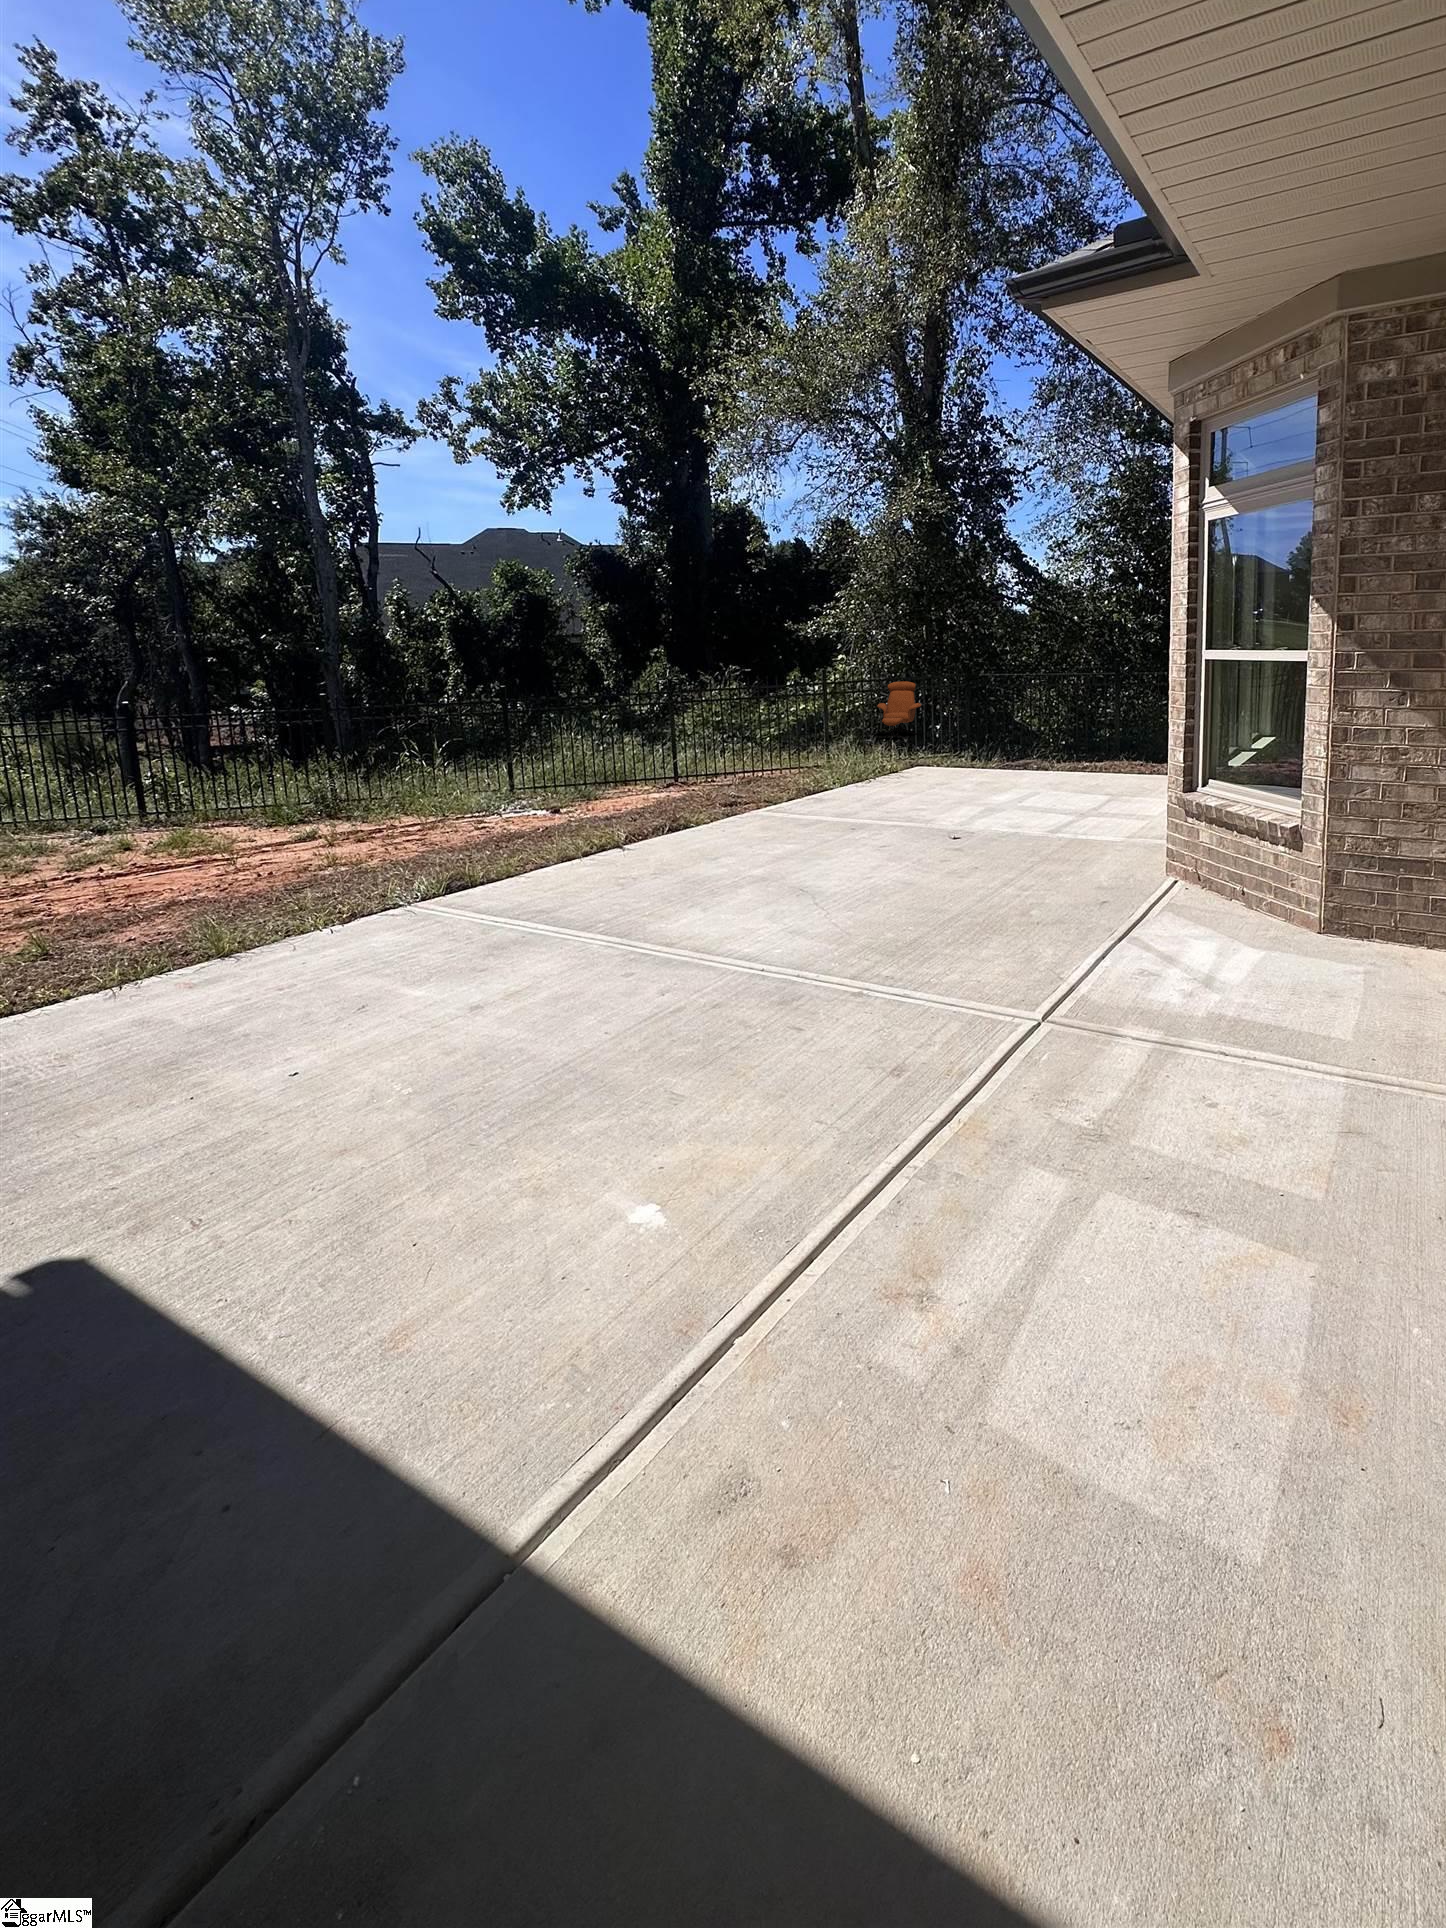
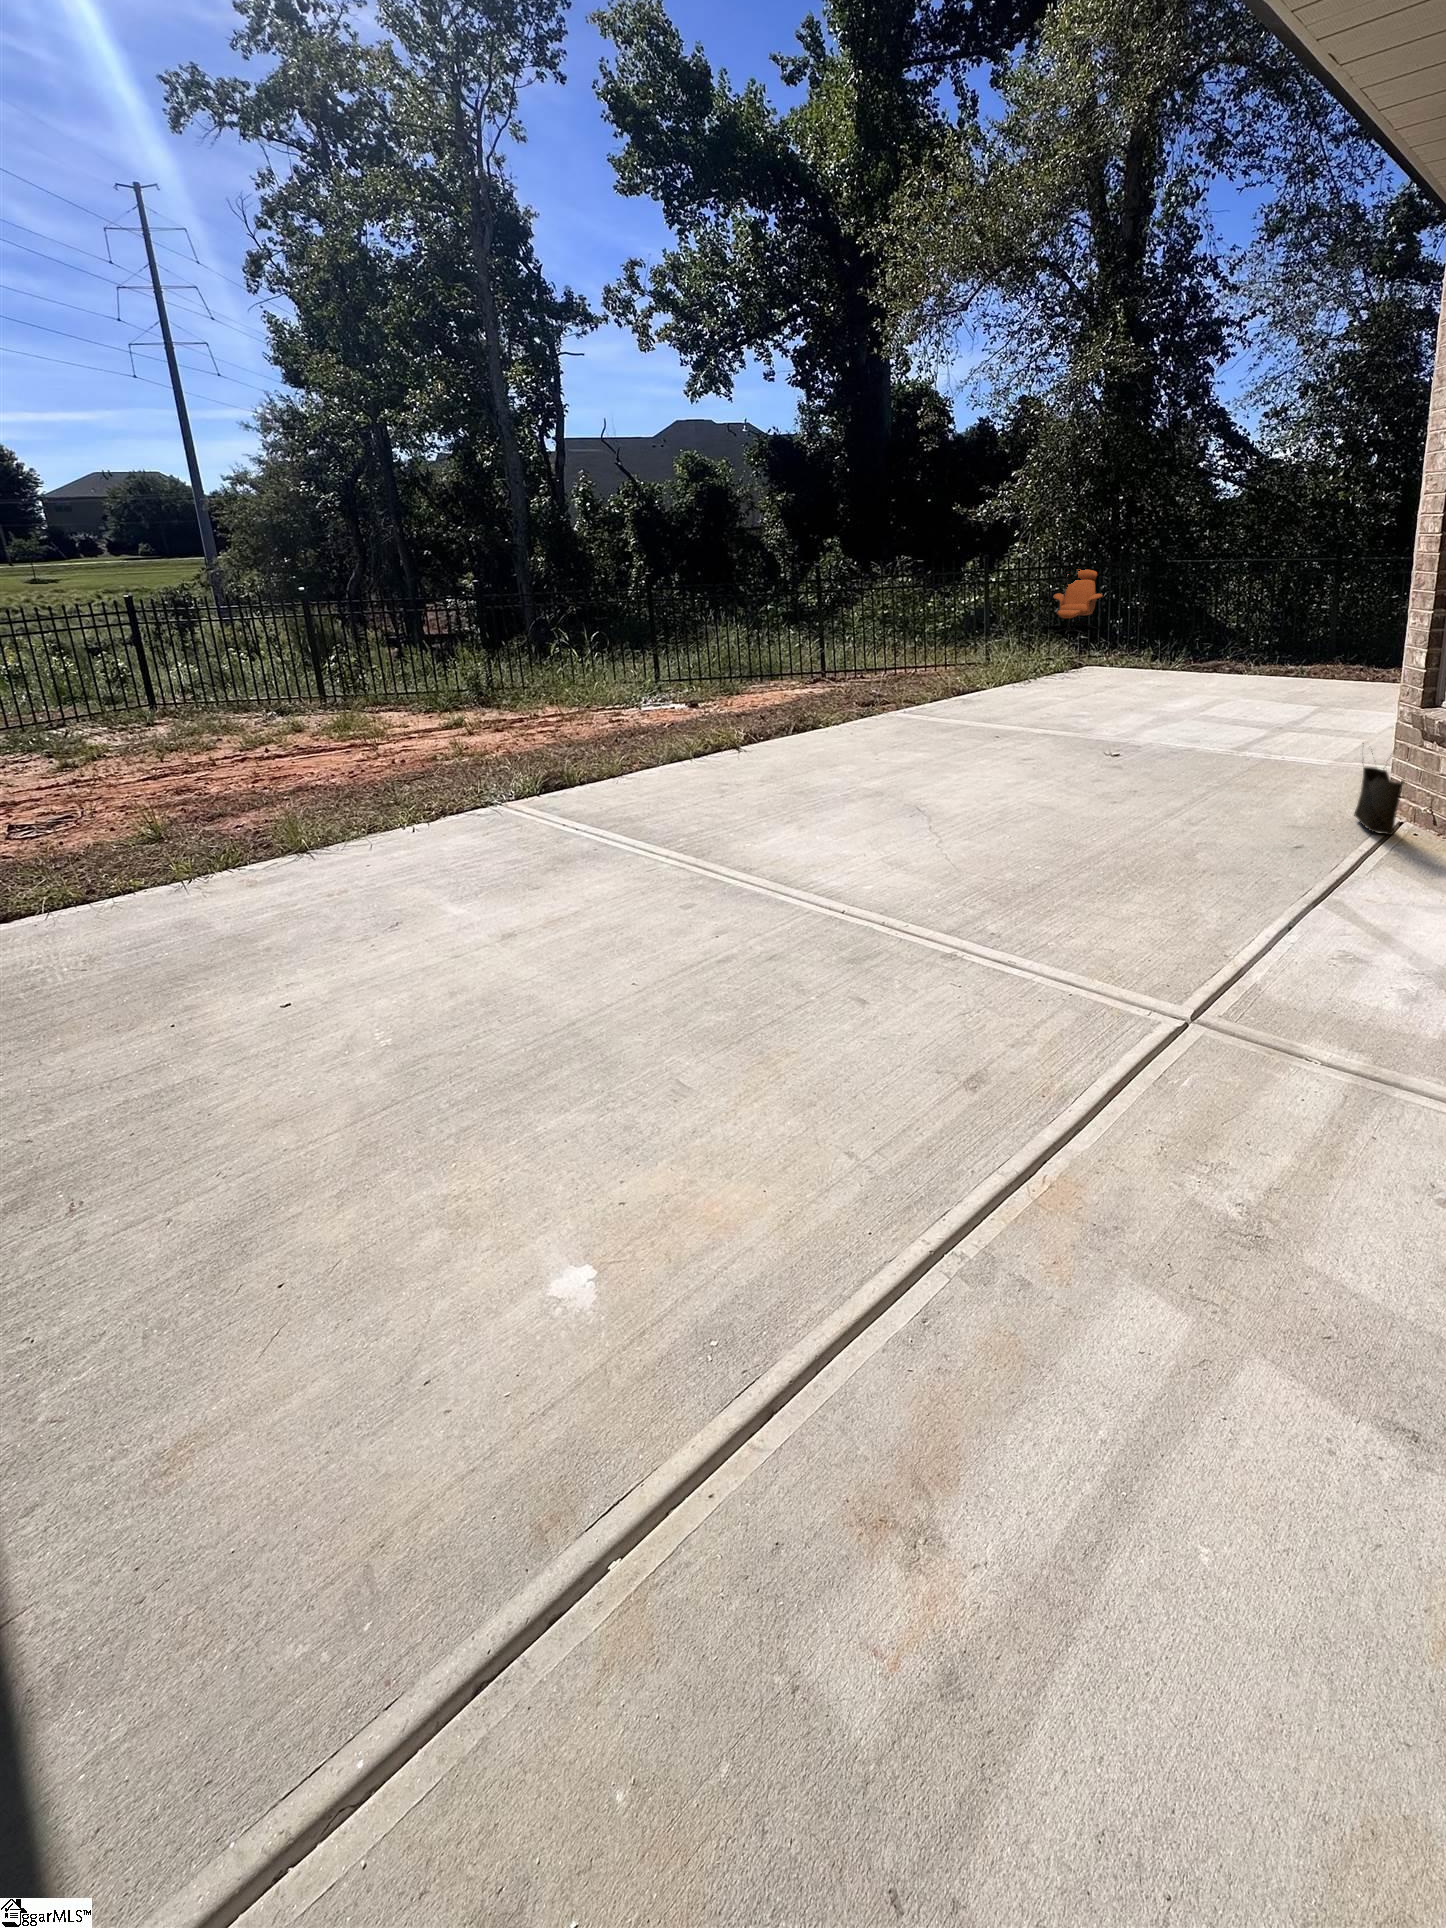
woven basket: none [1143,820,1178,892] -> present [1354,743,1409,835]

